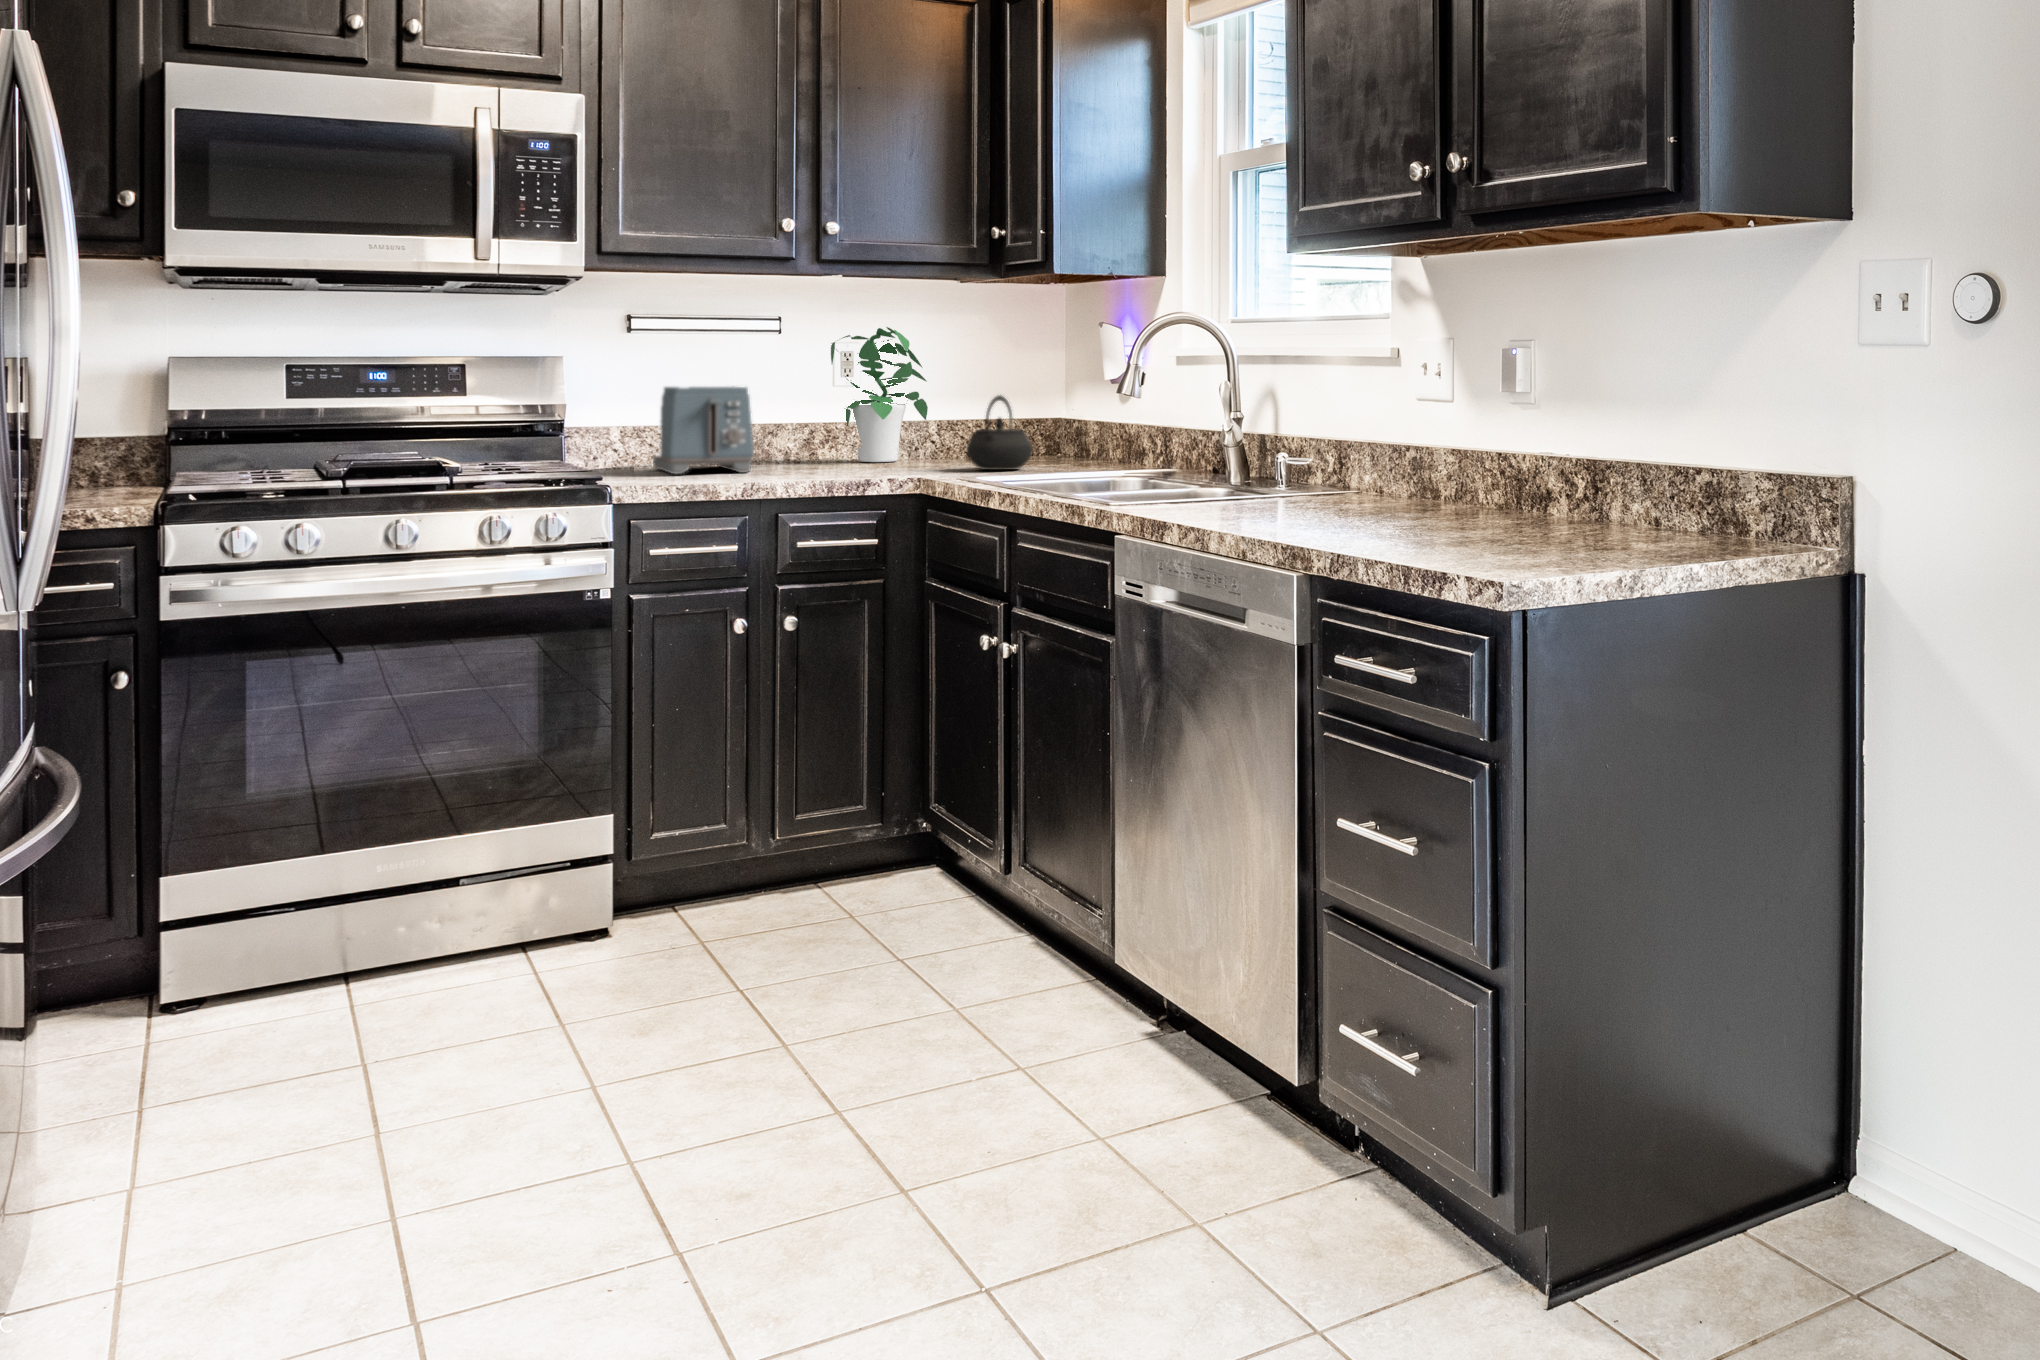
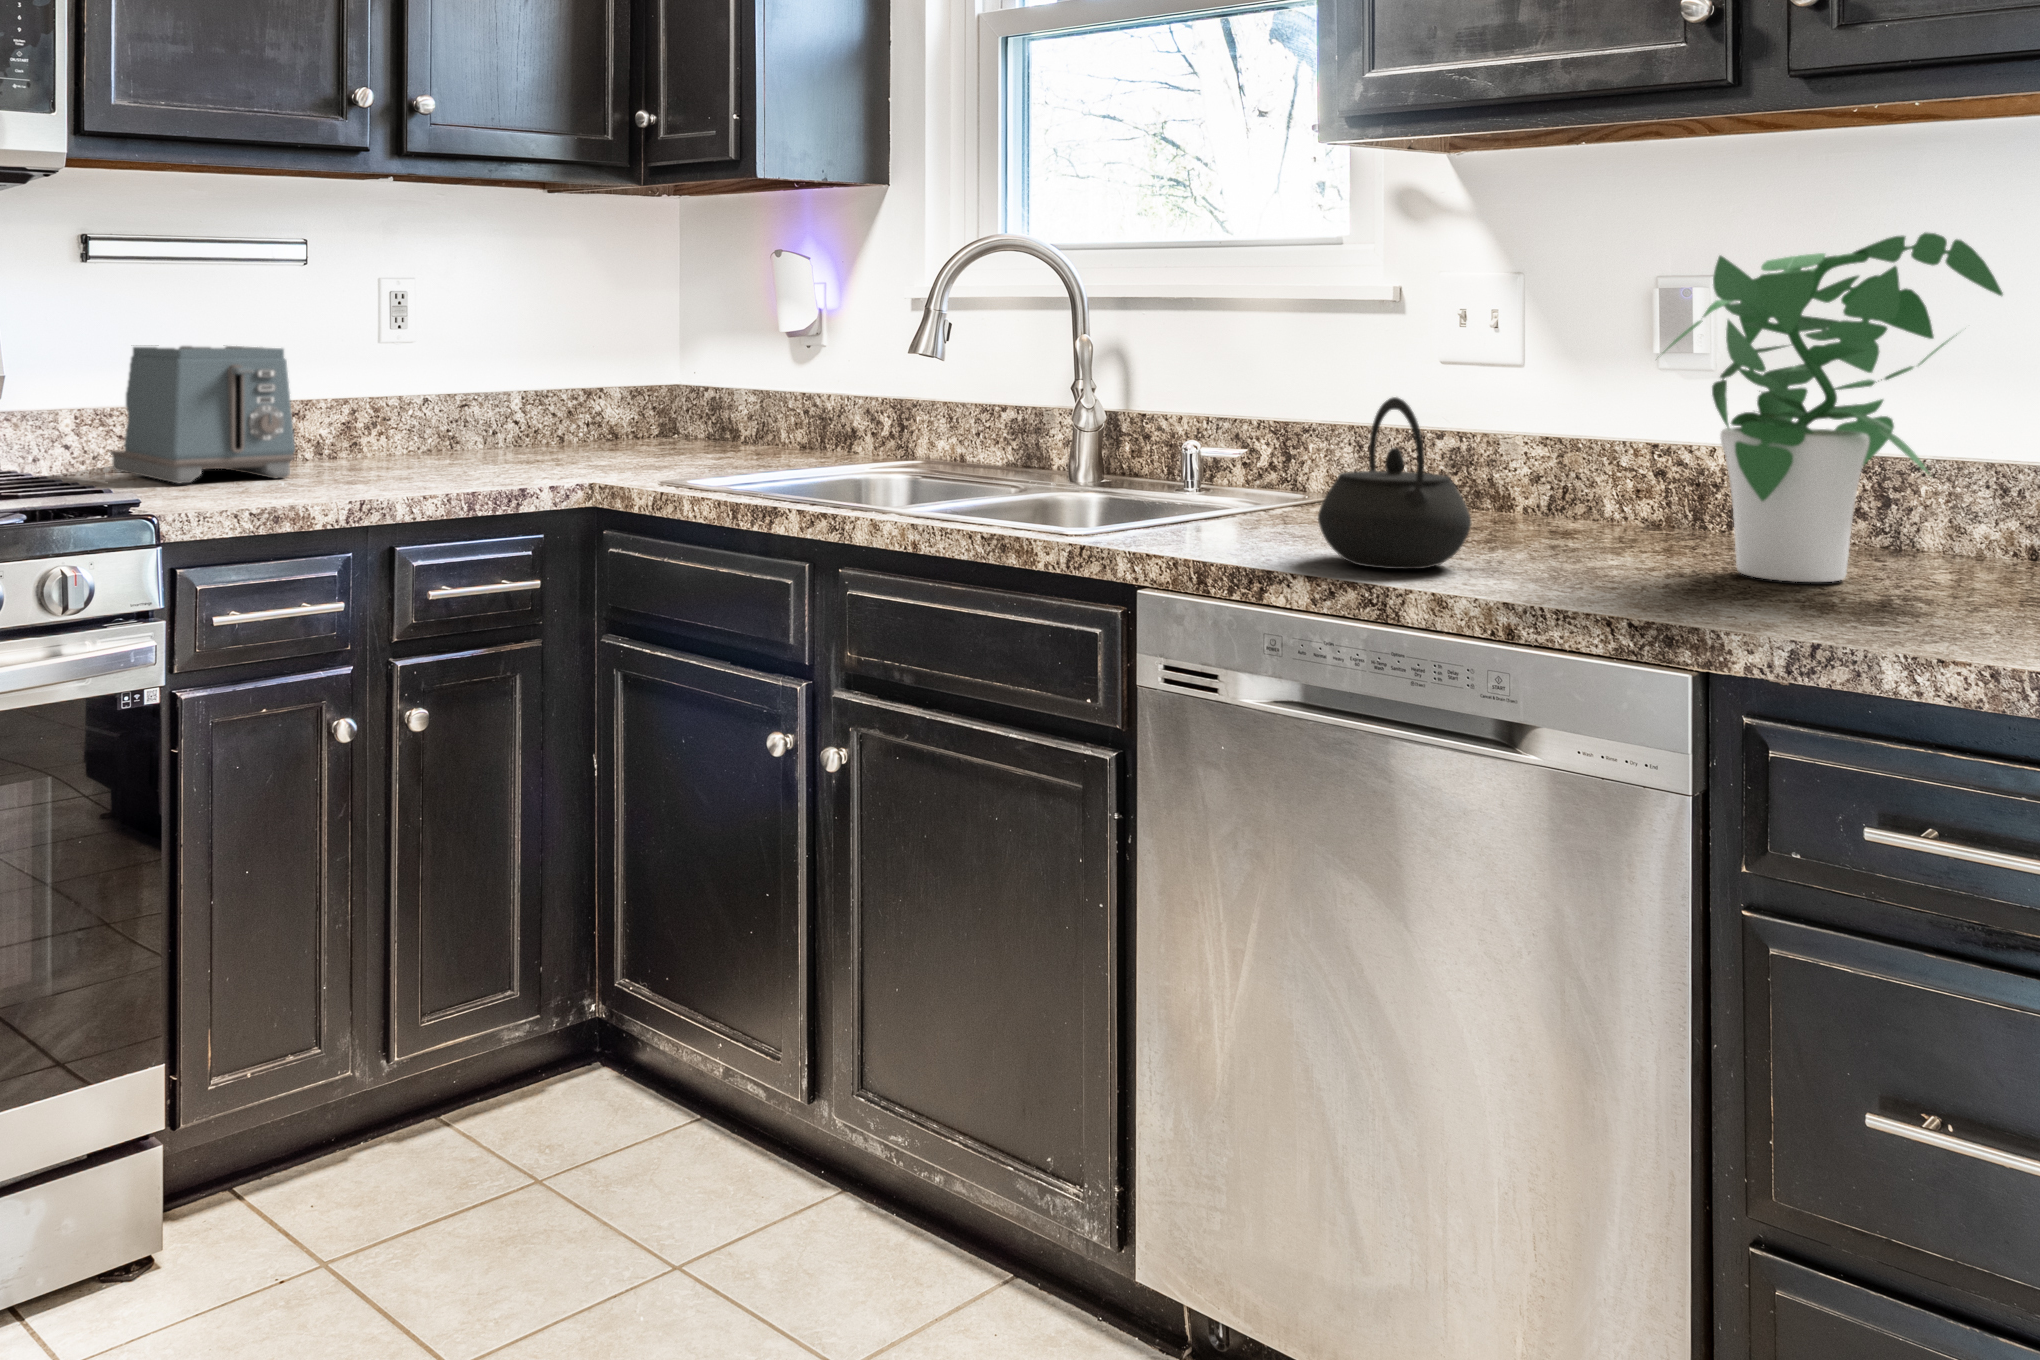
potted plant: present [831,327,928,462] -> present [1664,233,2003,582]
kettle: present [966,395,1033,470] -> present [1318,397,1471,569]

